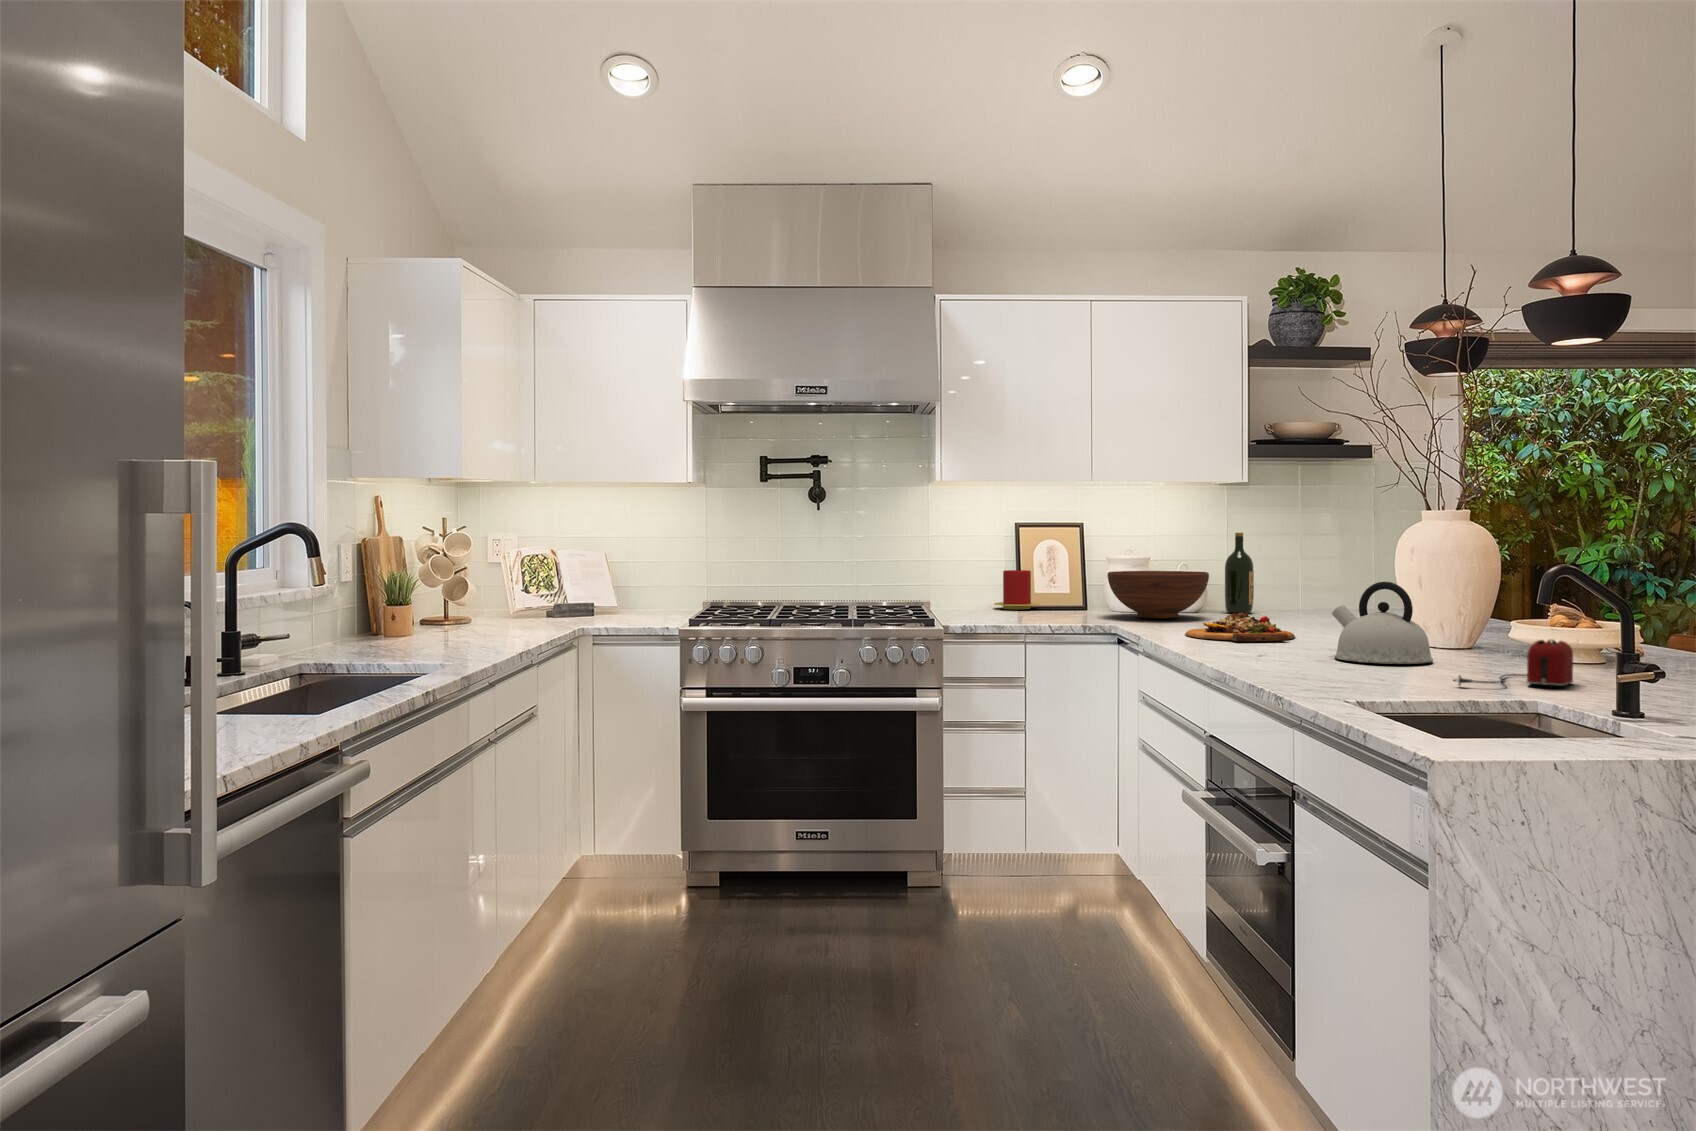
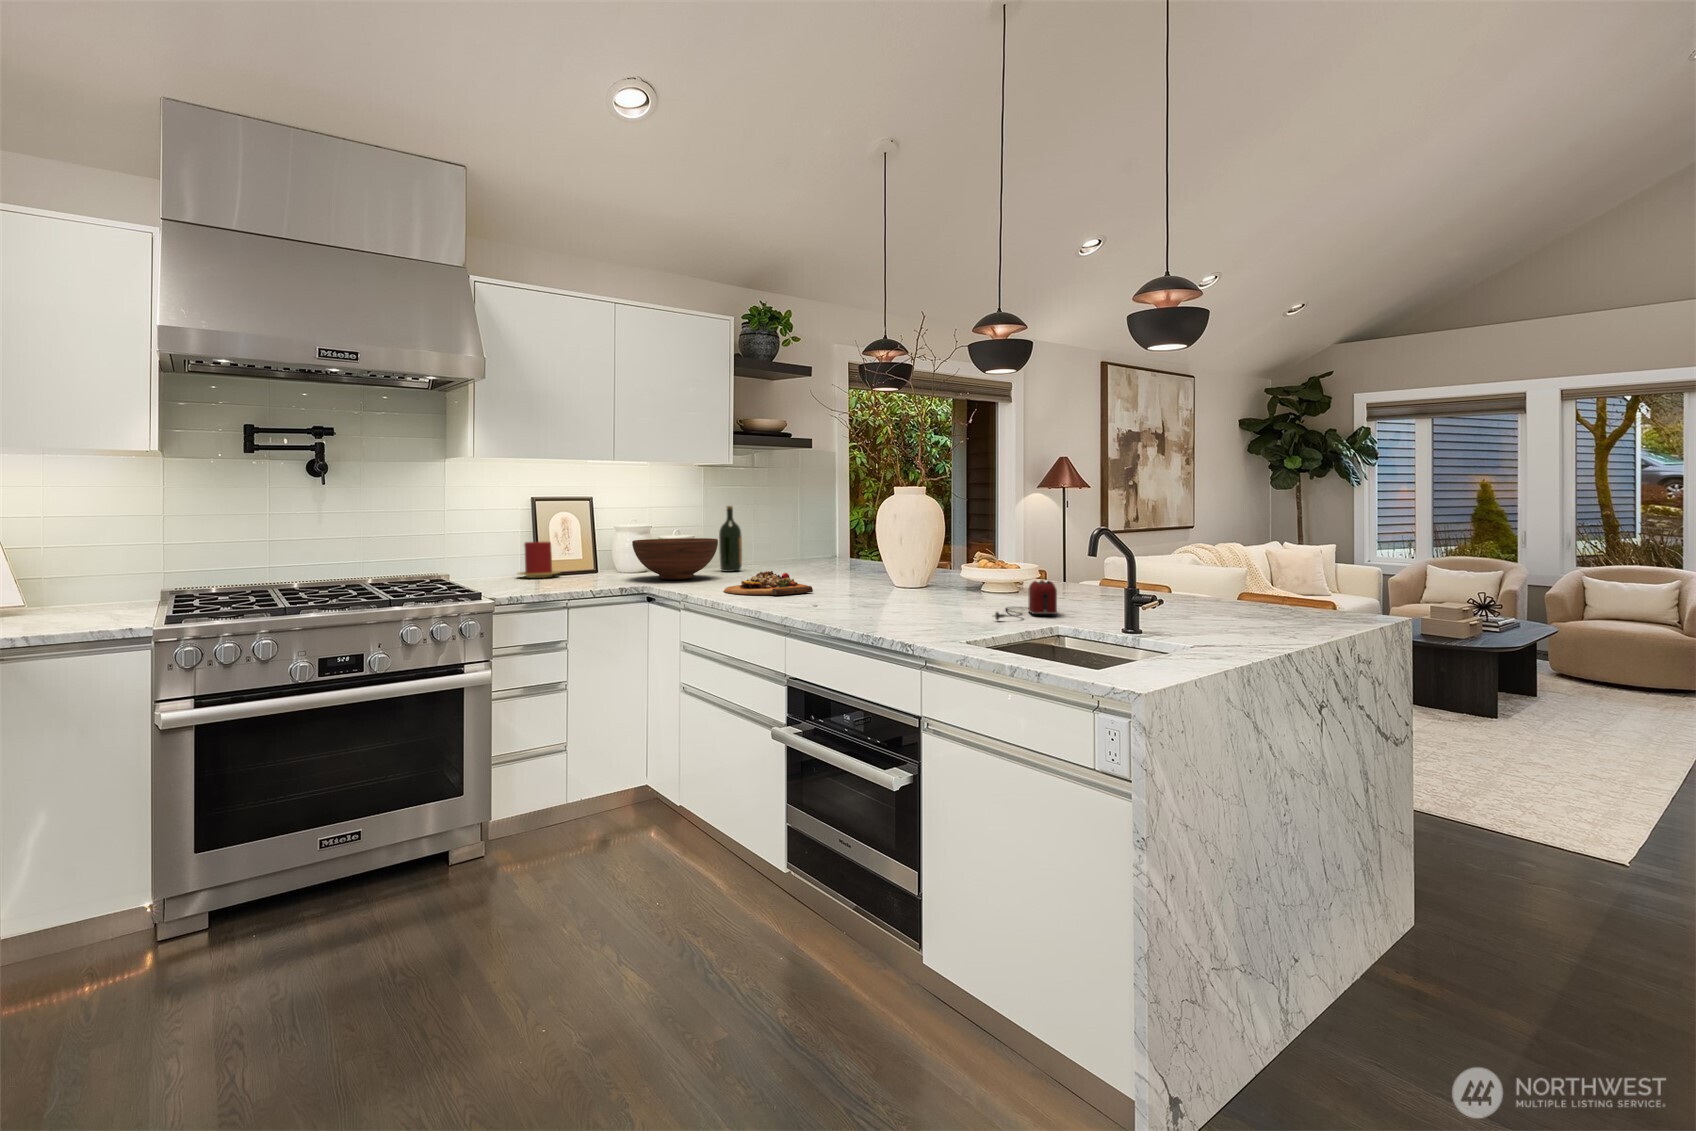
kettle: present [1332,582,1433,664] -> none [864,541,941,606]

